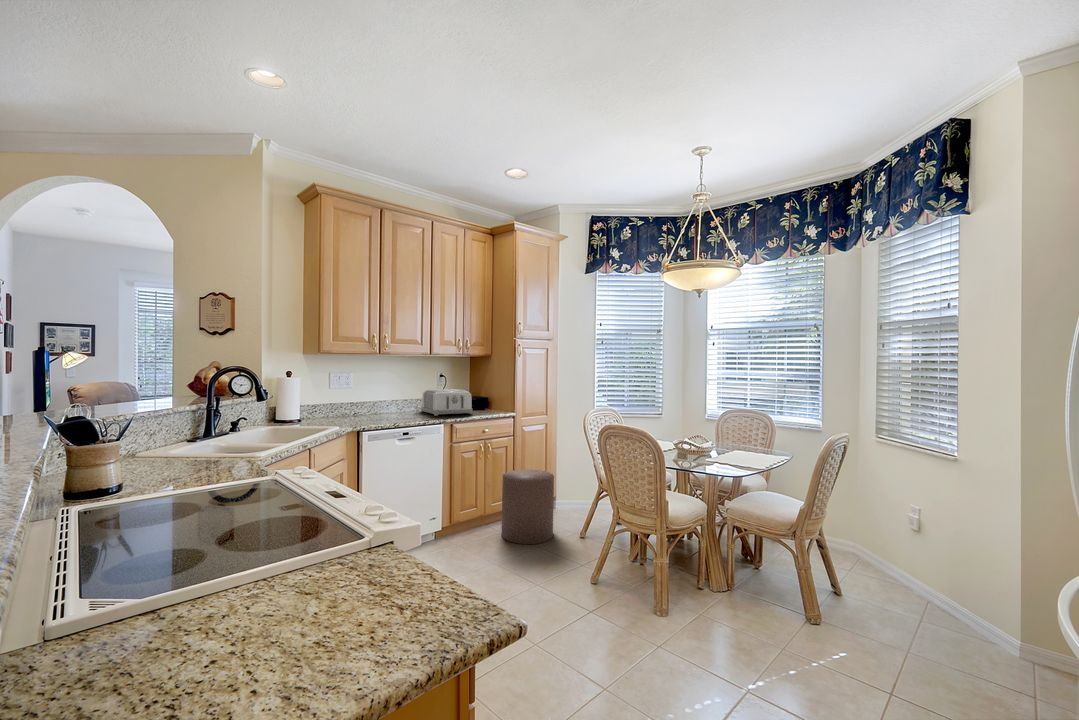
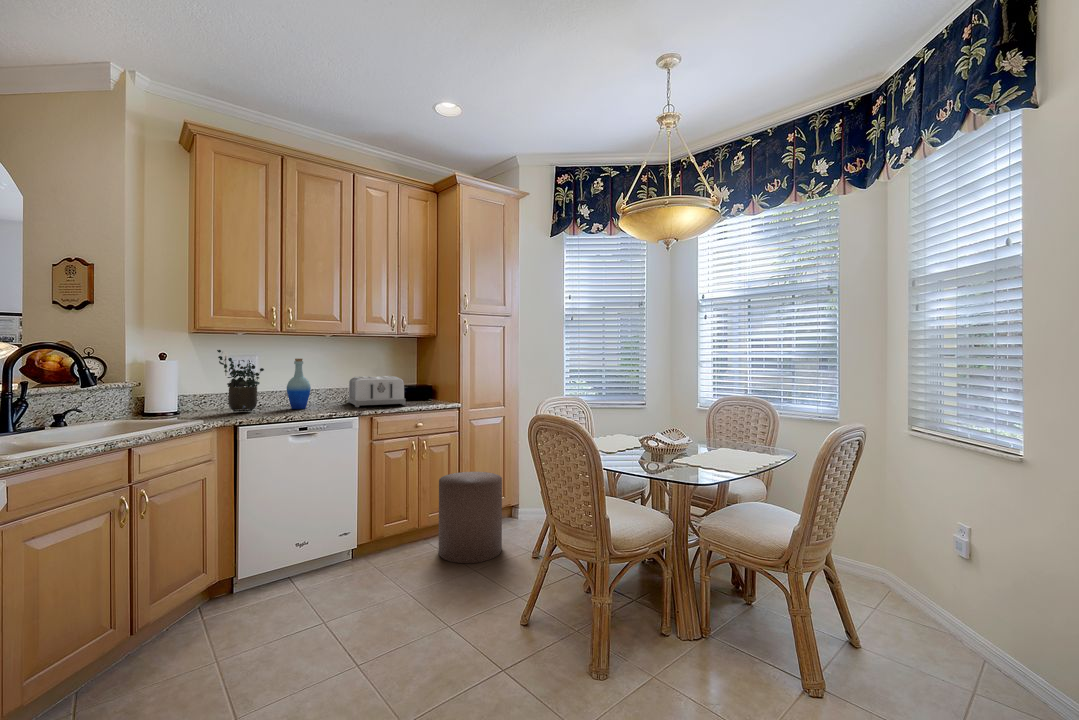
potted plant: none [330,368,368,420] -> present [217,350,264,412]
bottle: none [380,375,399,417] -> present [287,359,311,409]

